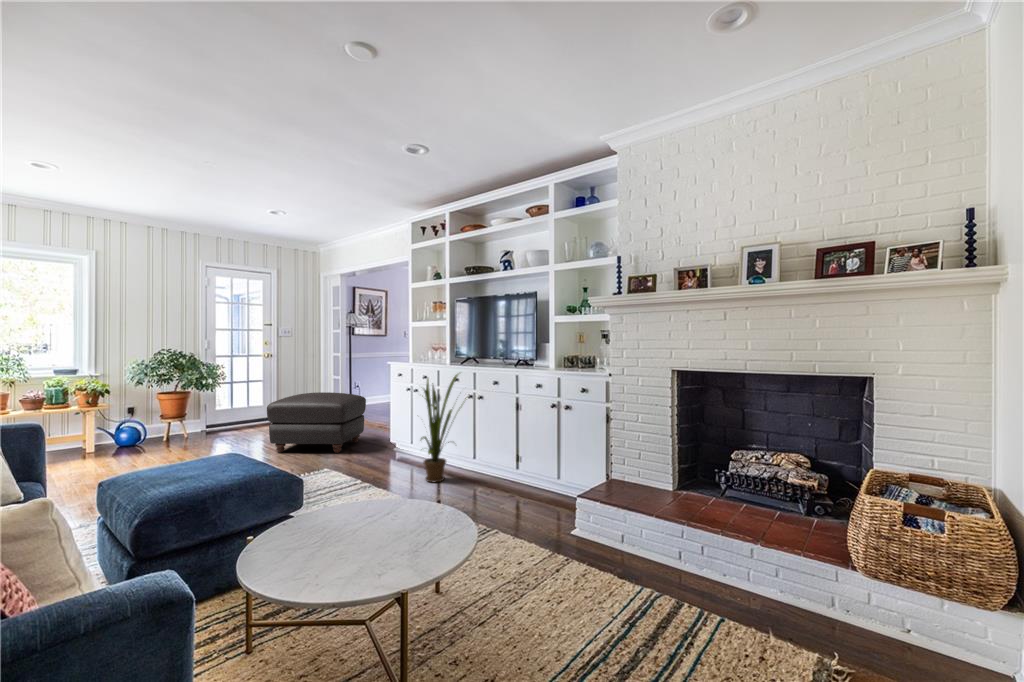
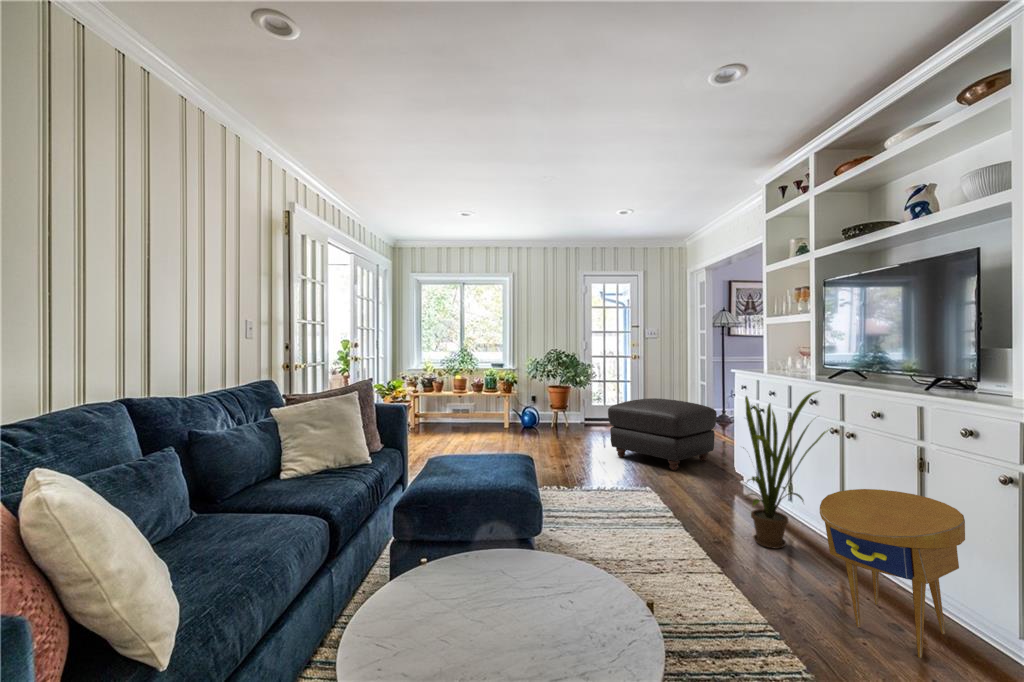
side table: none [478,424,540,505] -> present [820,489,965,658]

